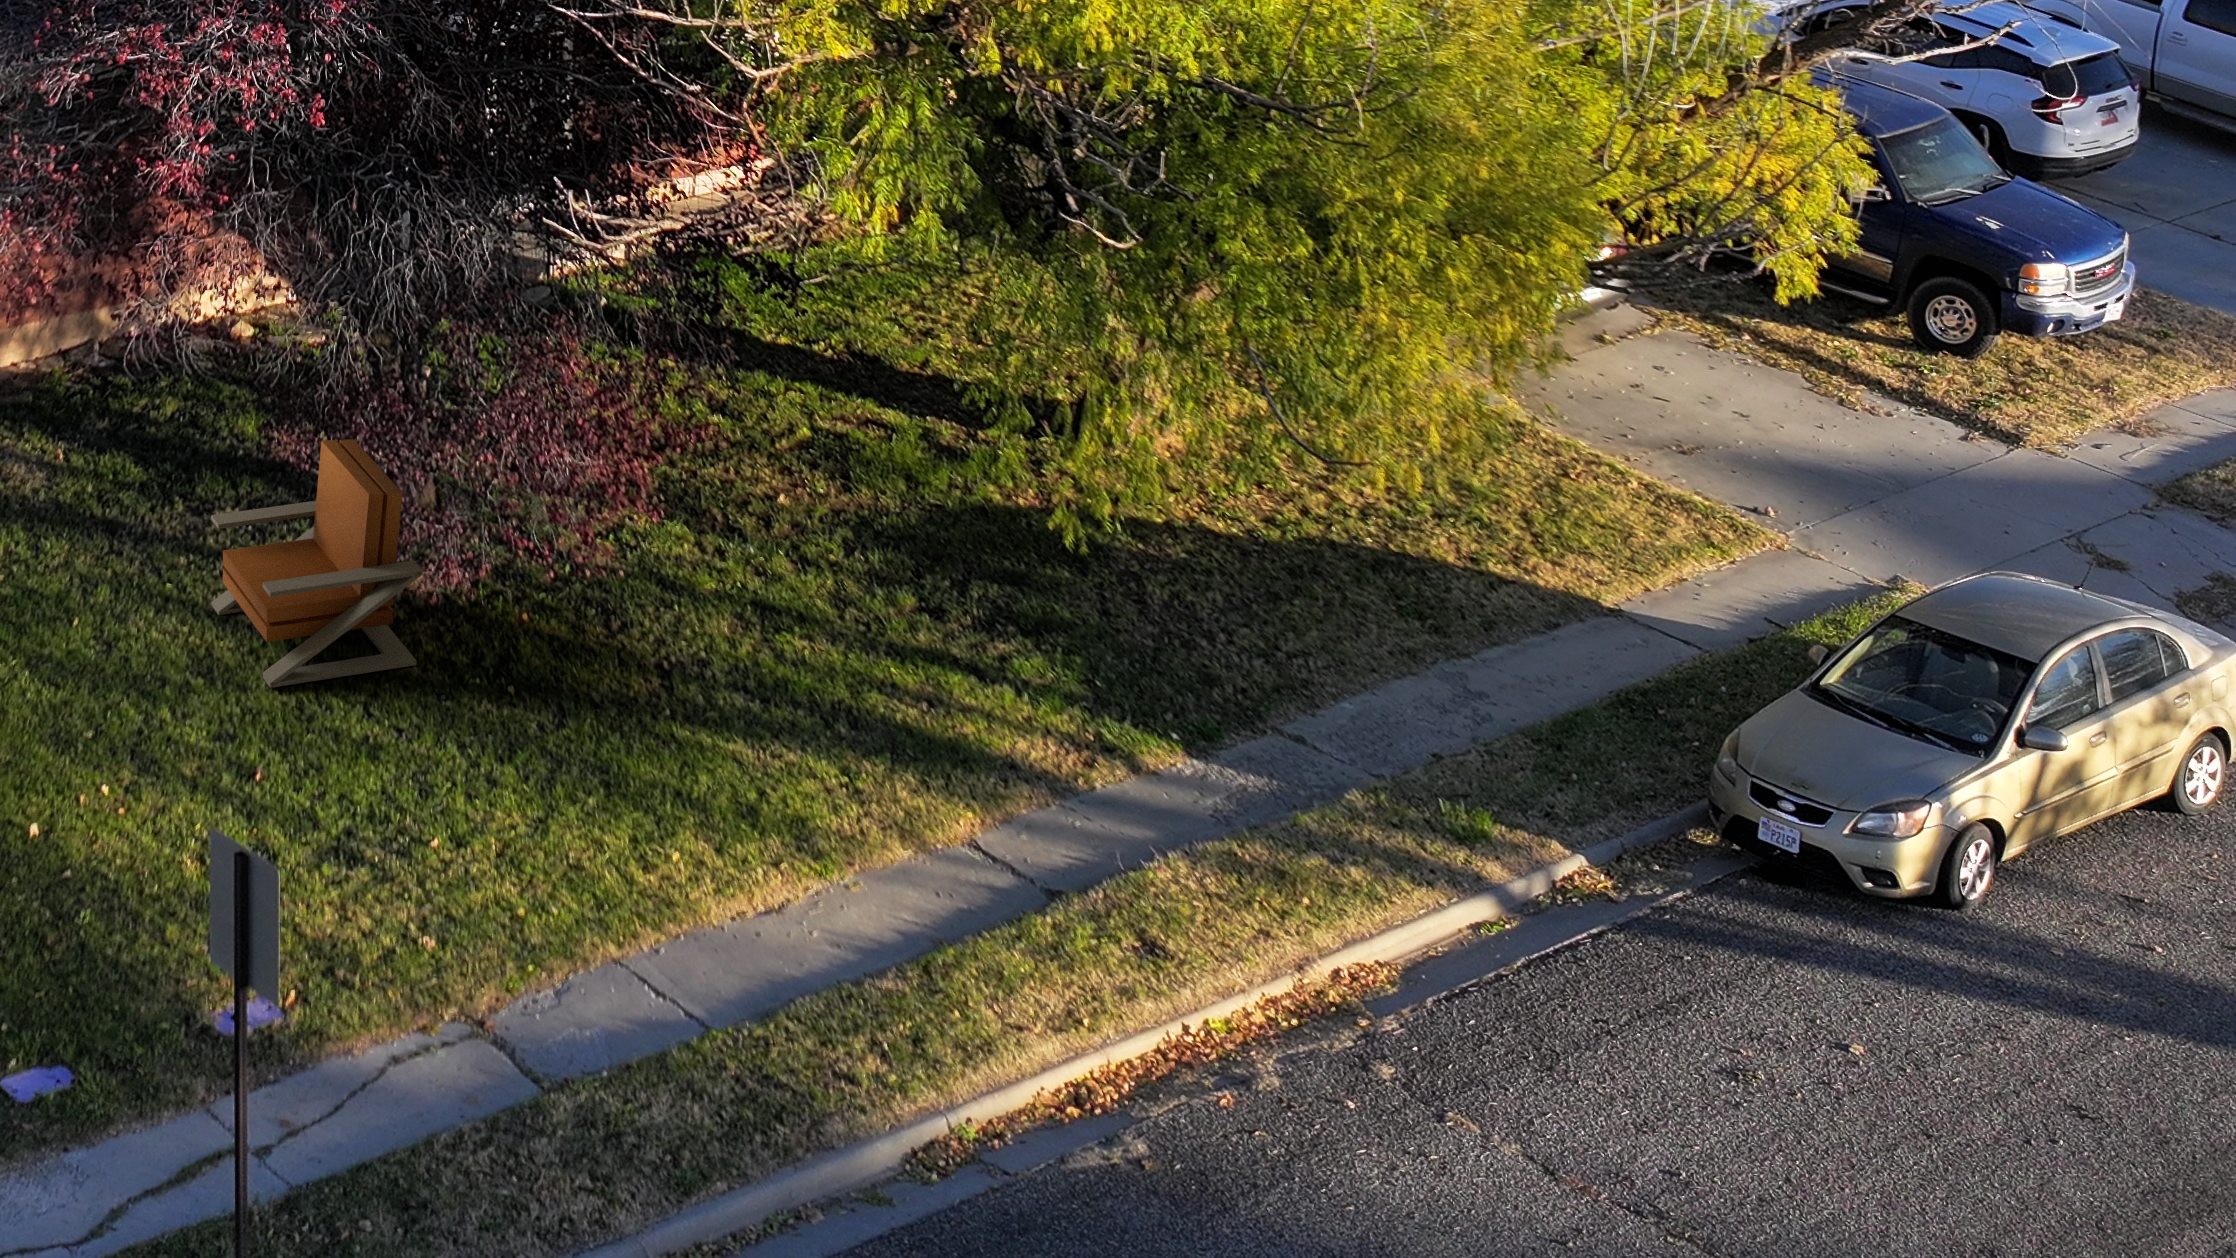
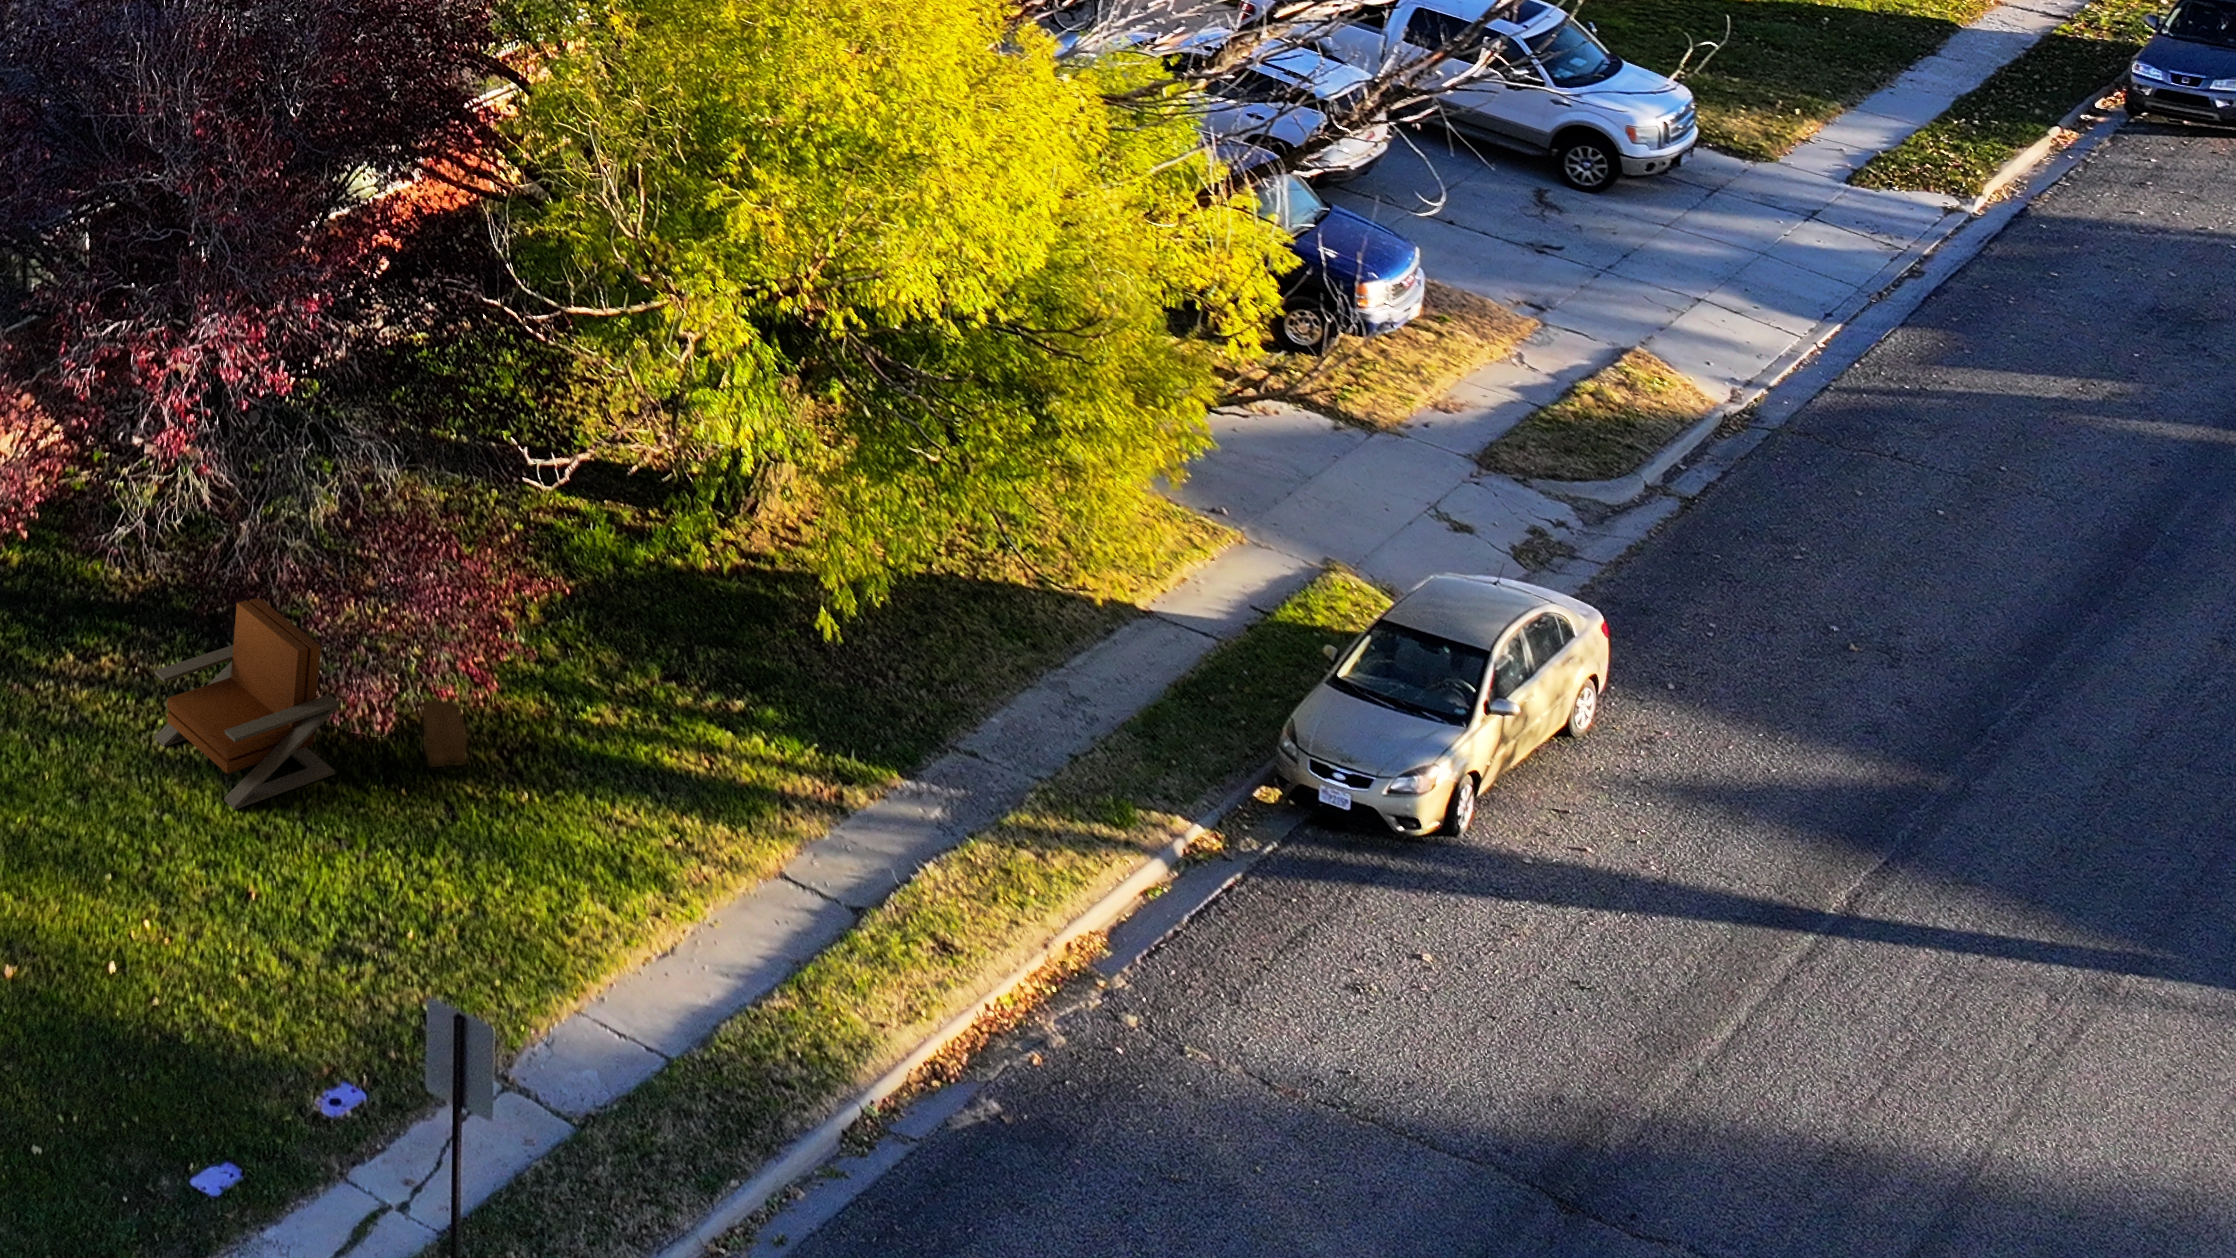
cardboard box: none [541,591,594,674] -> present [422,701,468,767]

